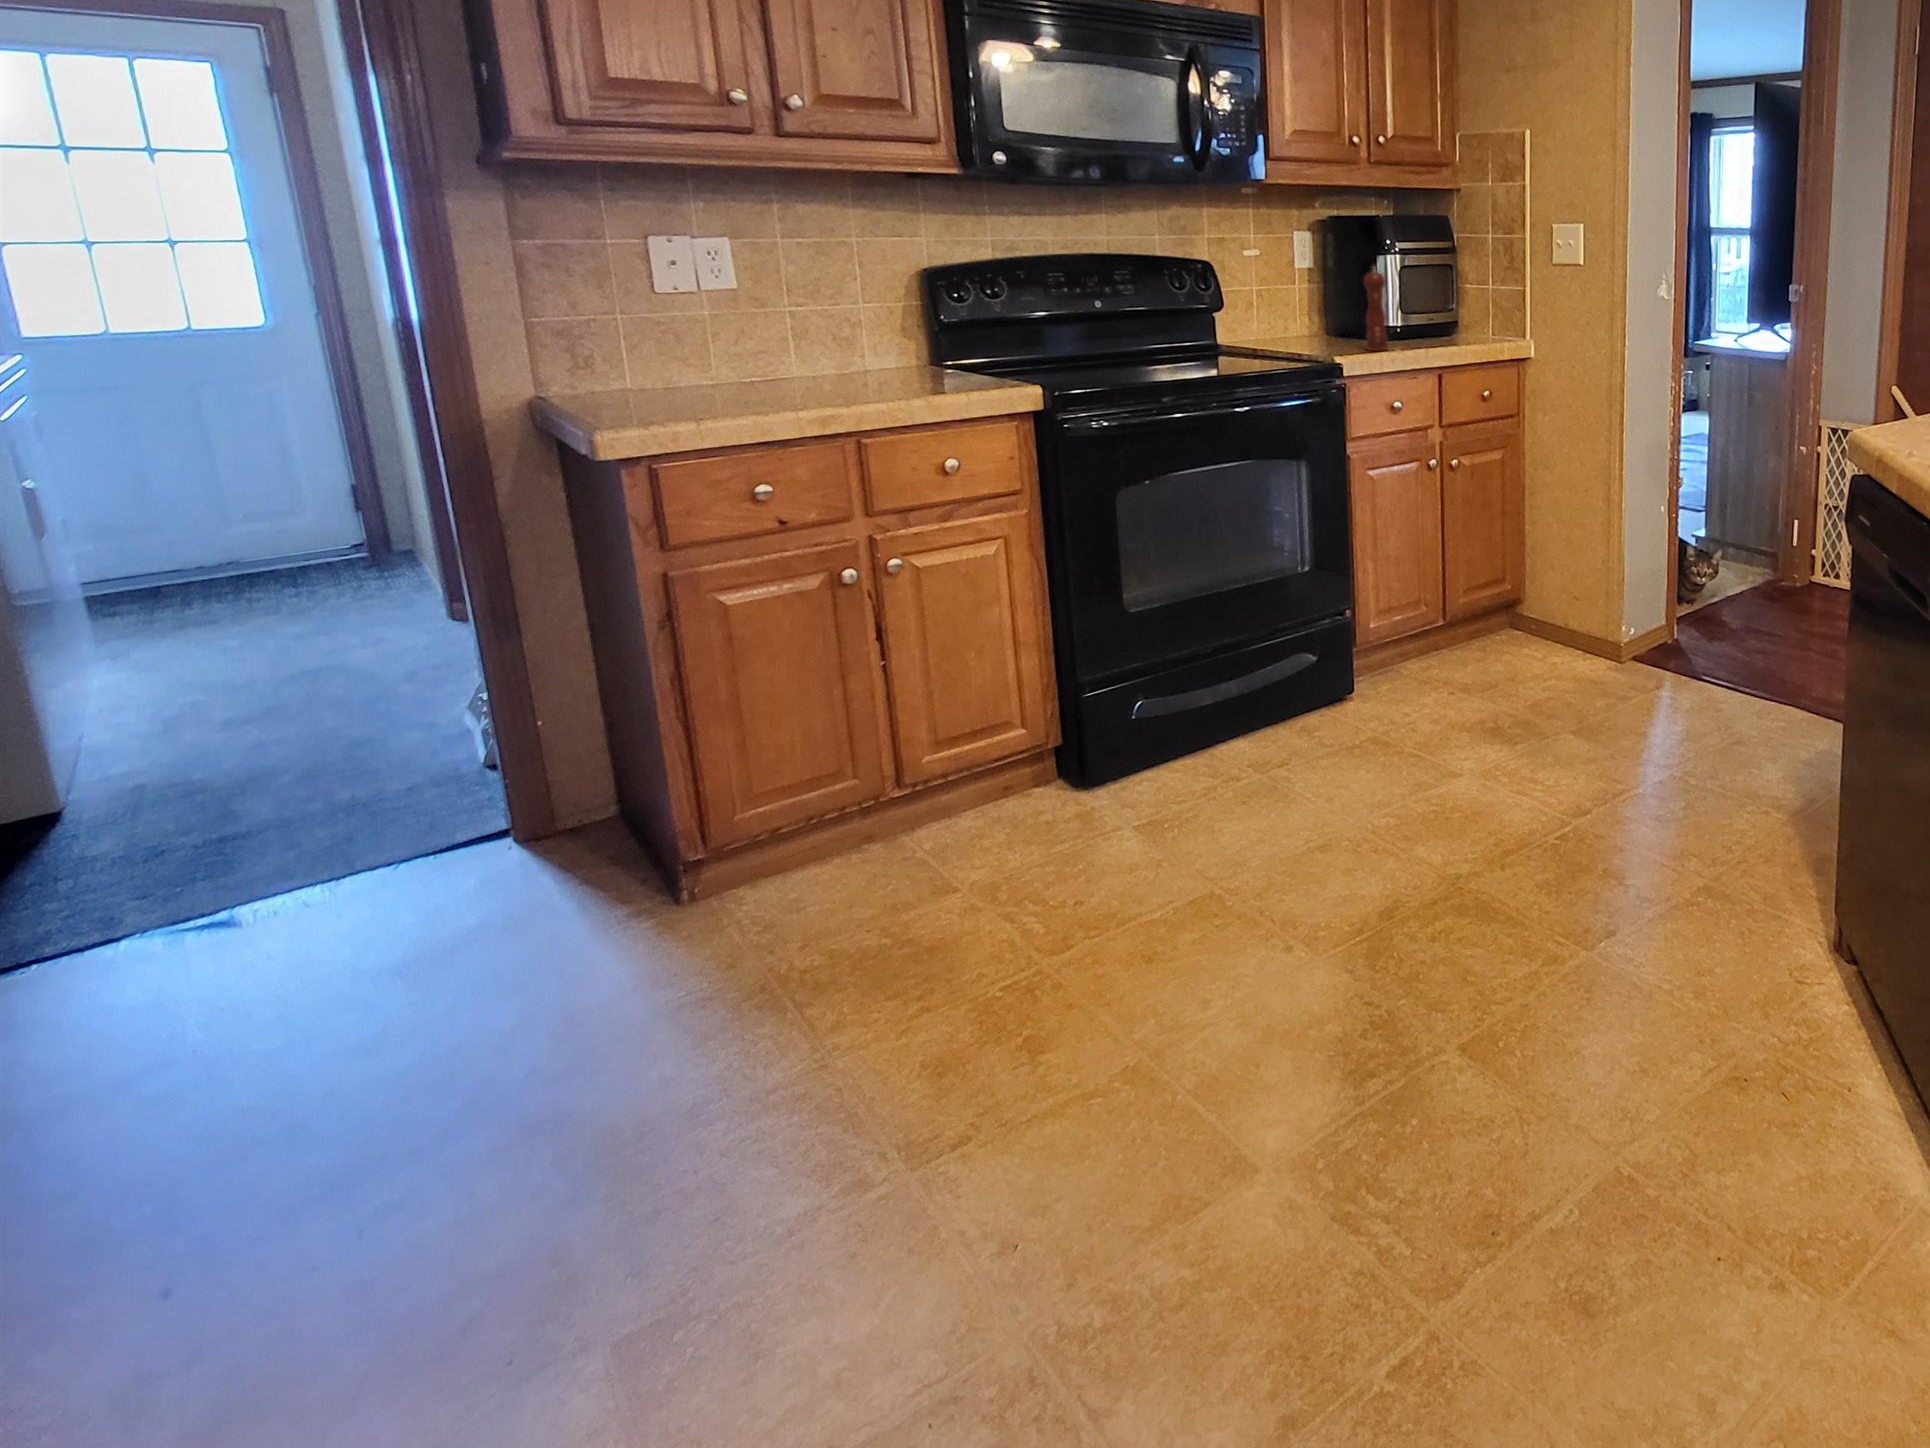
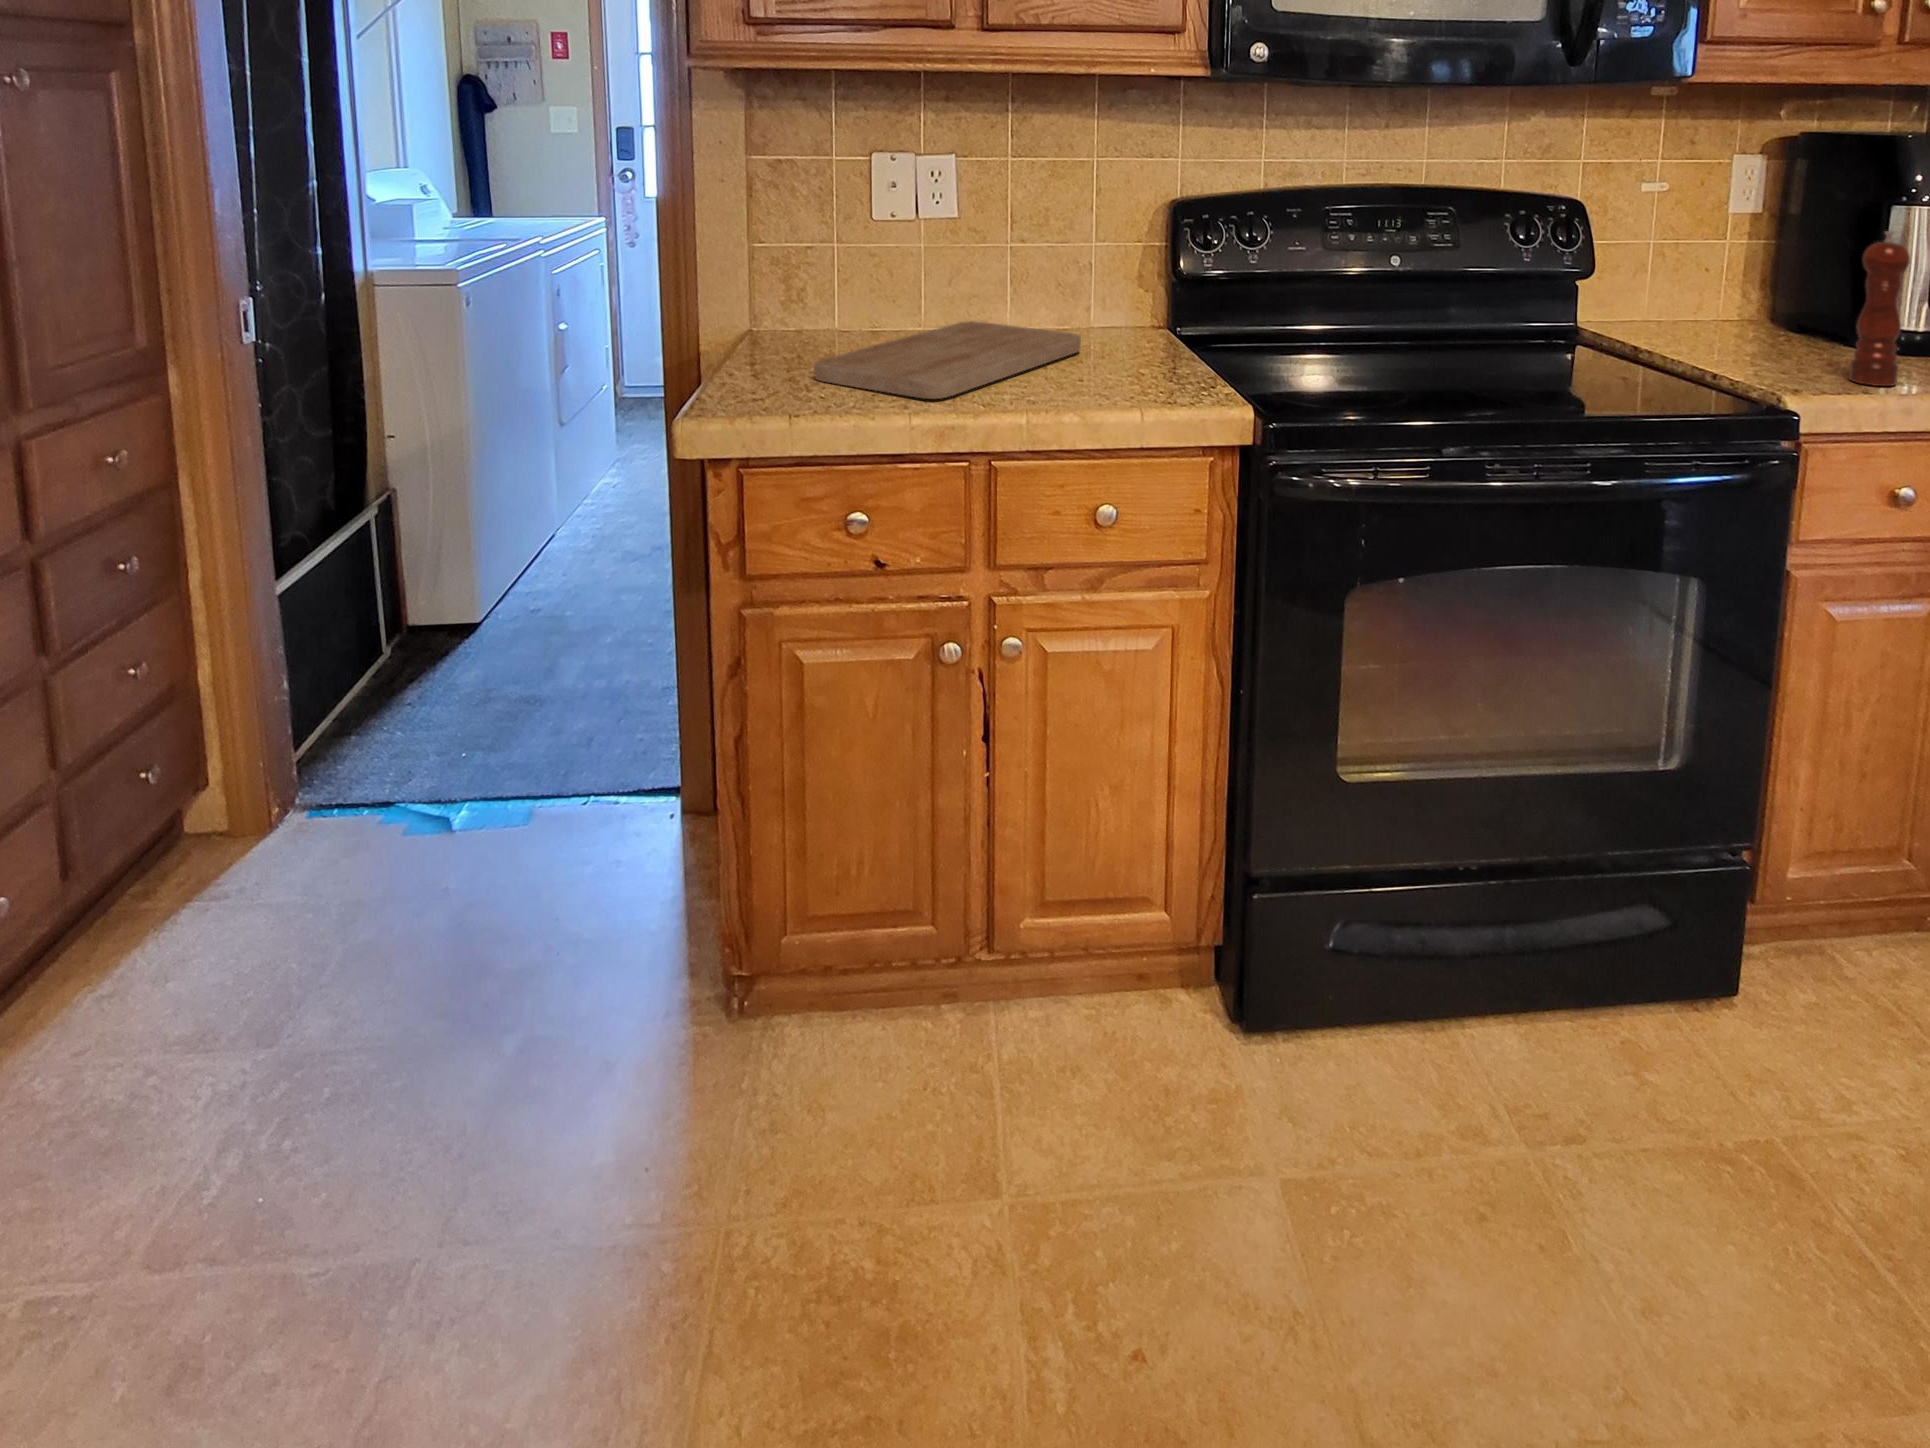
cutting board: none [670,366,884,407] -> present [814,321,1081,399]

